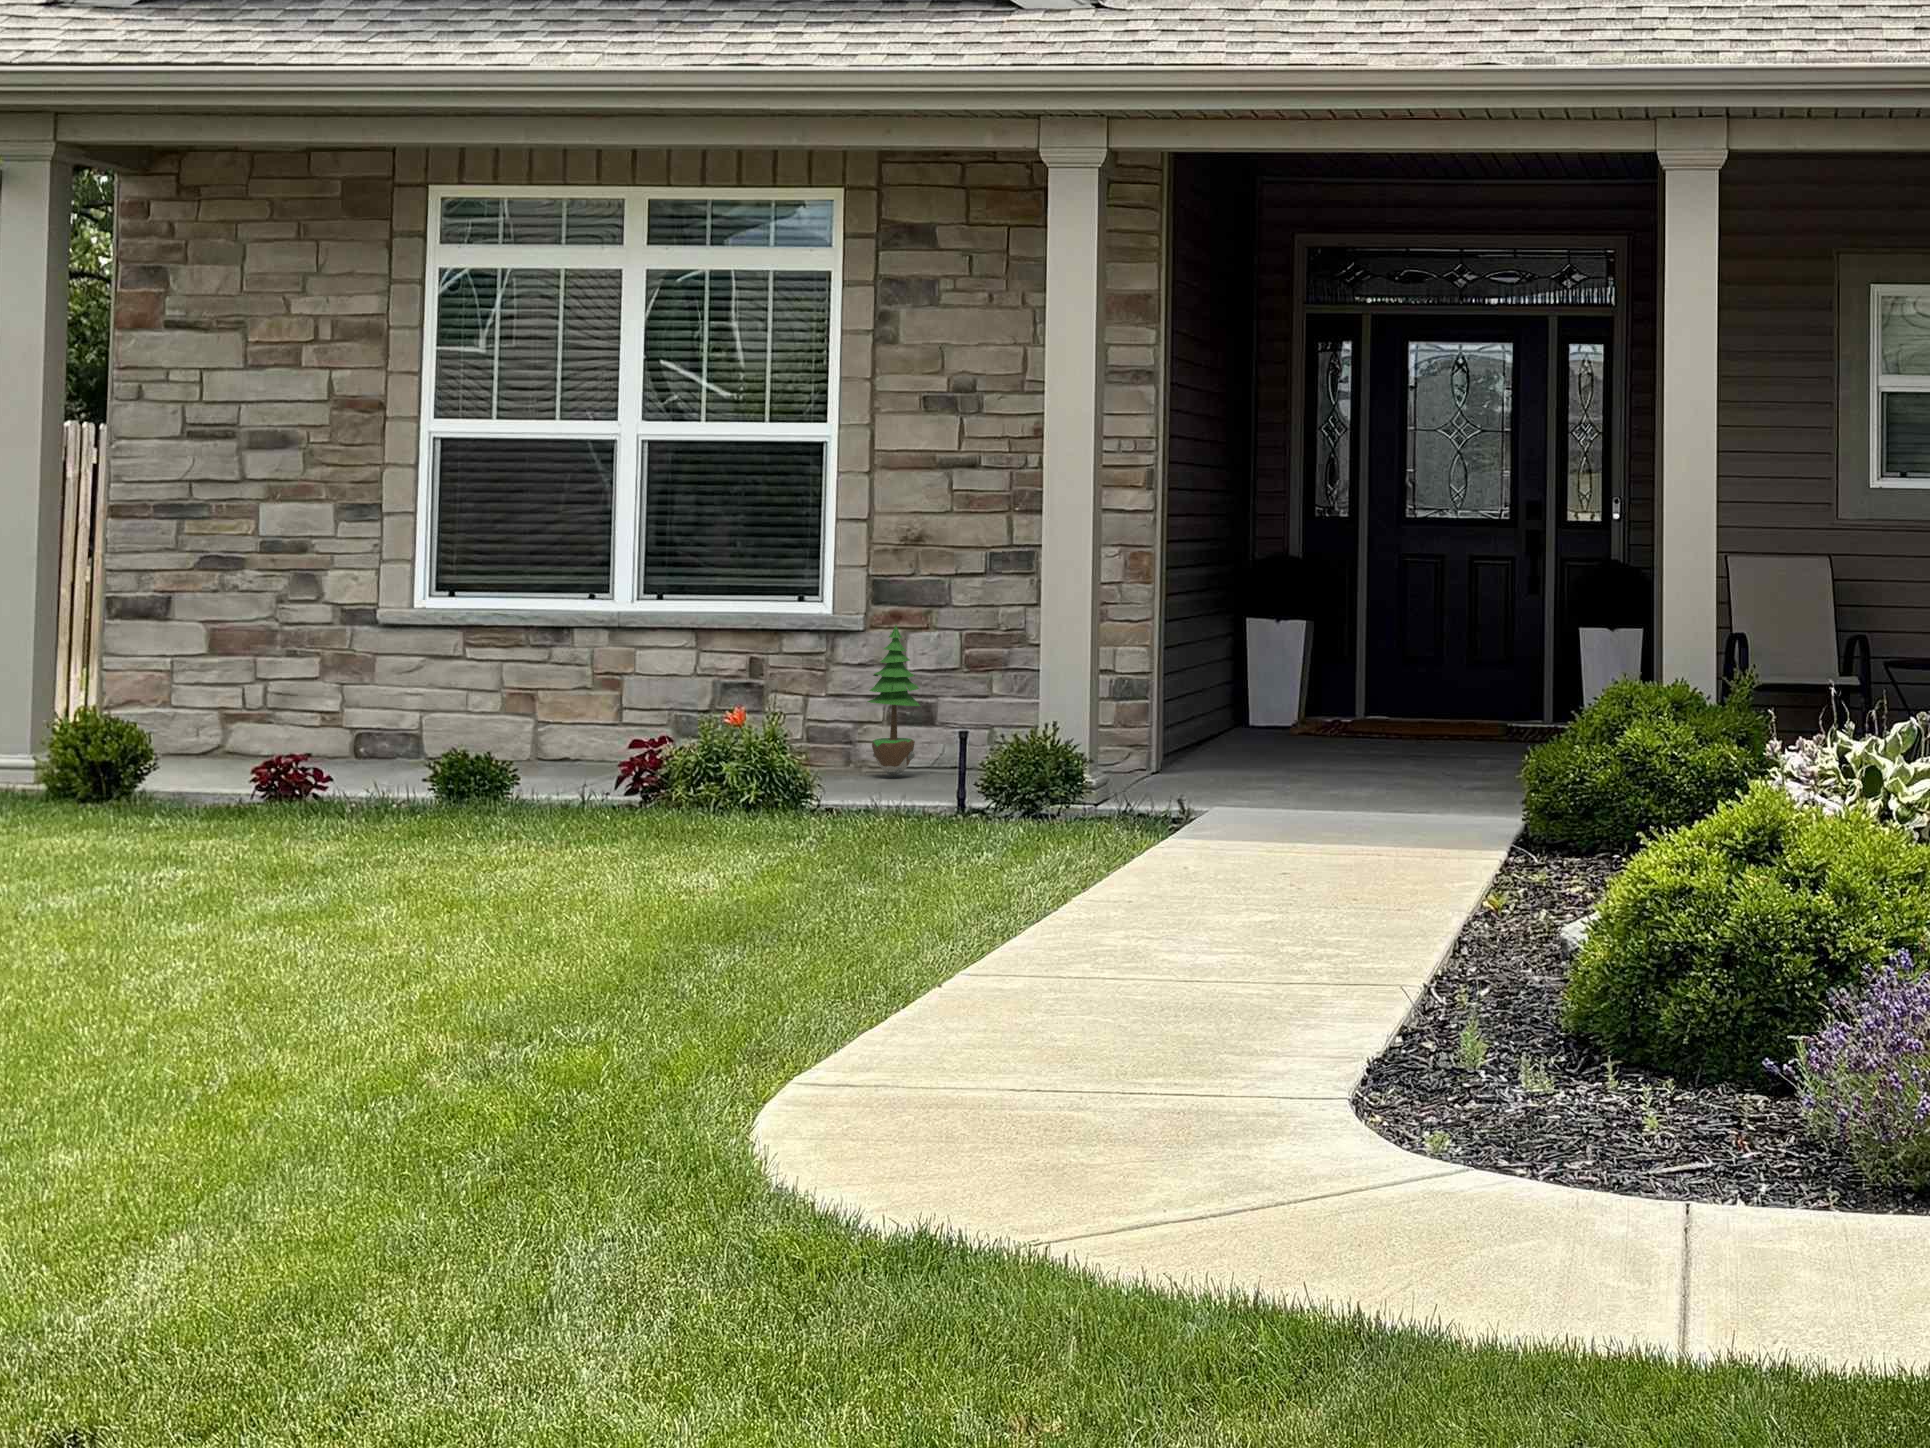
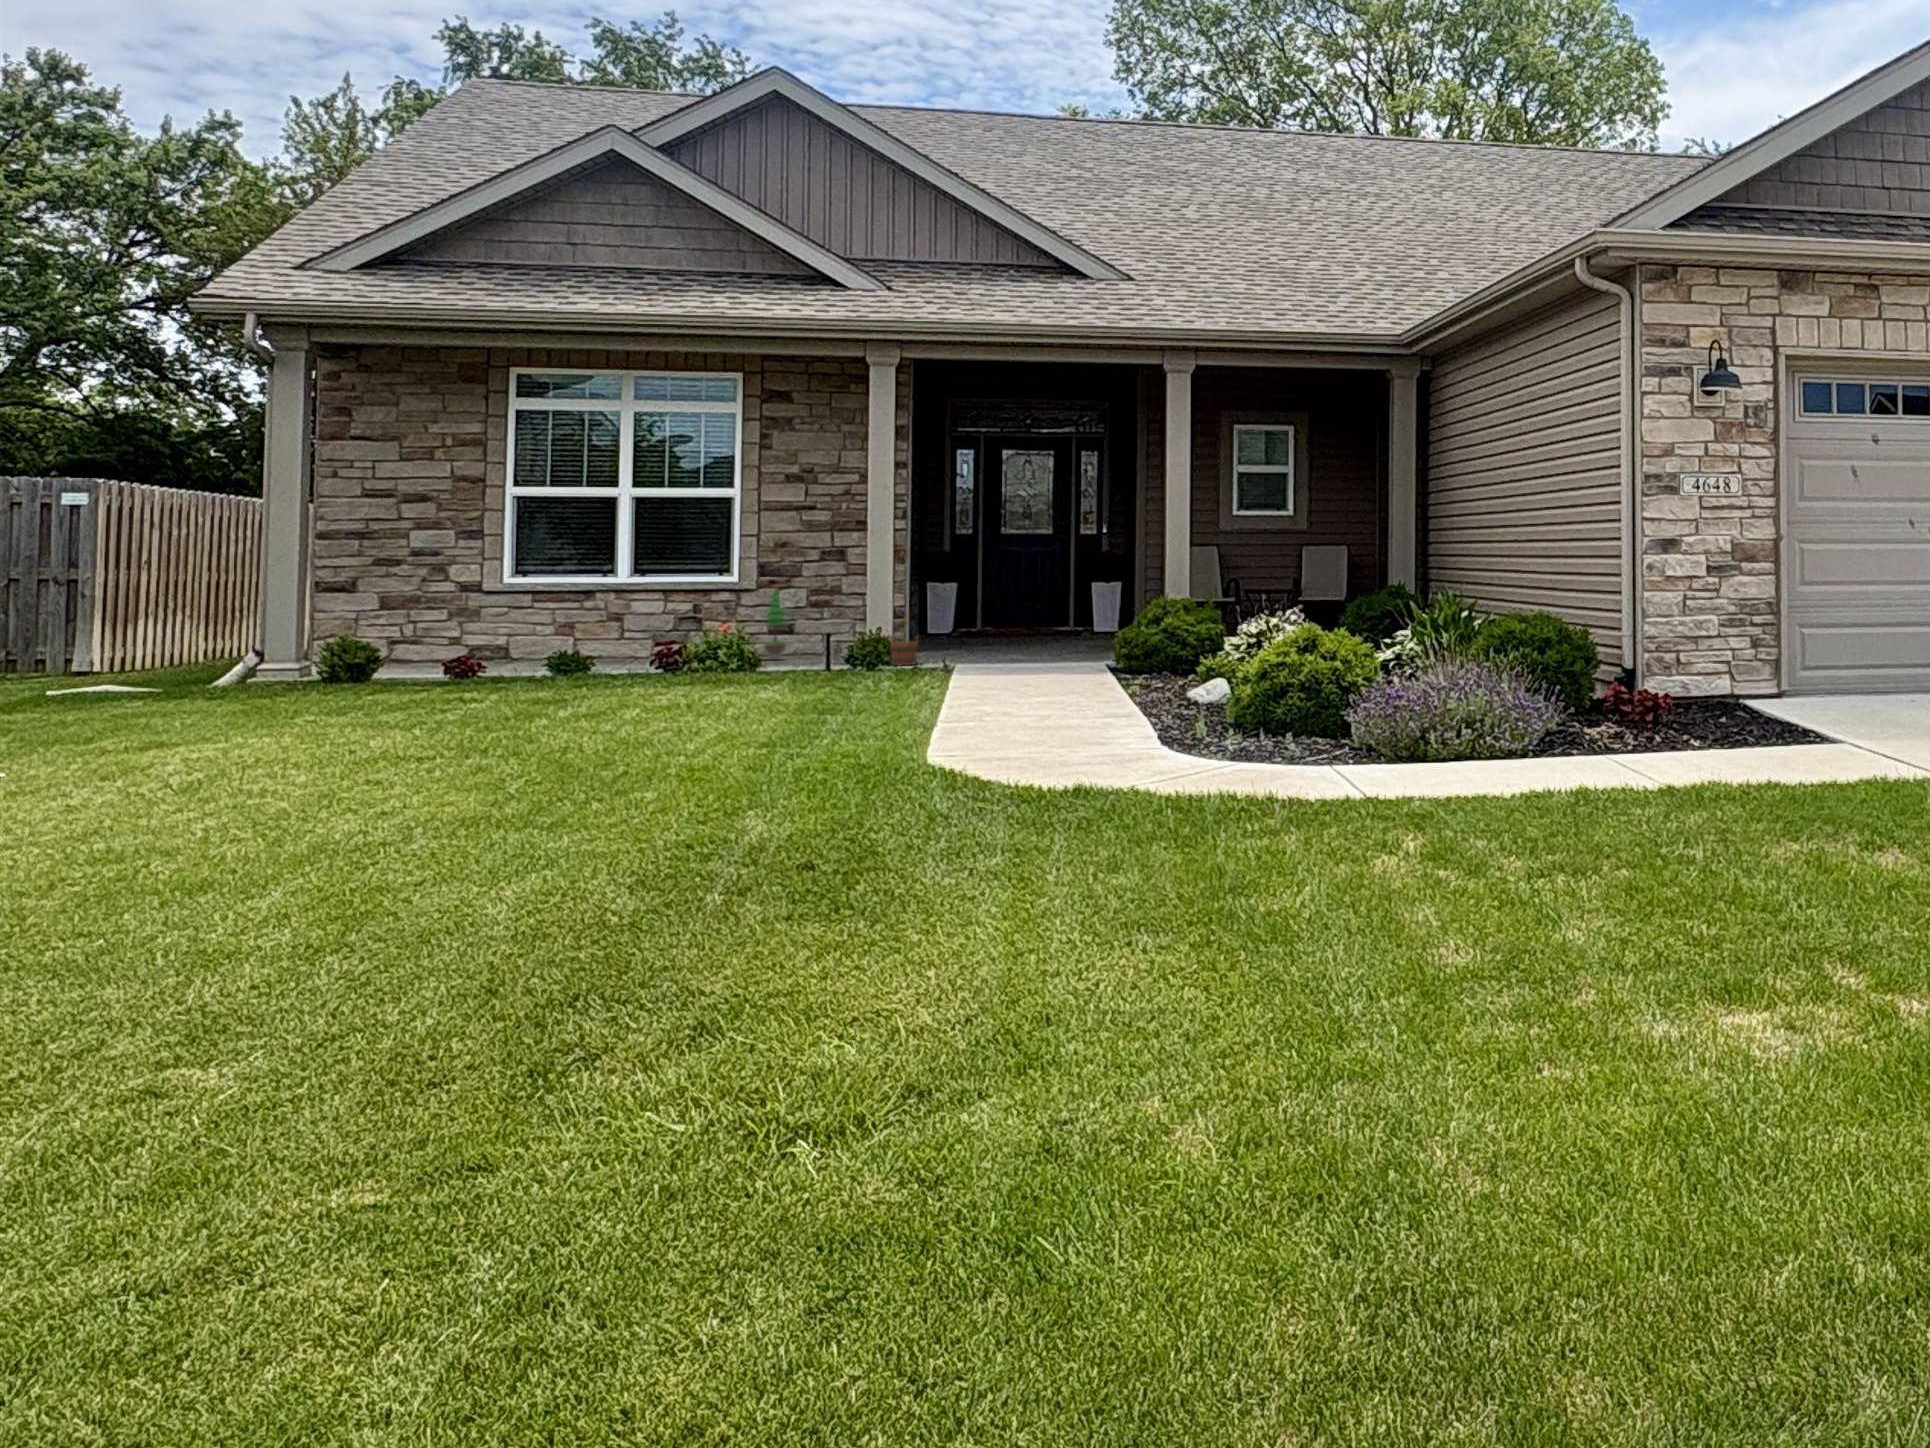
wooden bucket: none [1087,707,1150,806] -> present [890,621,919,666]

